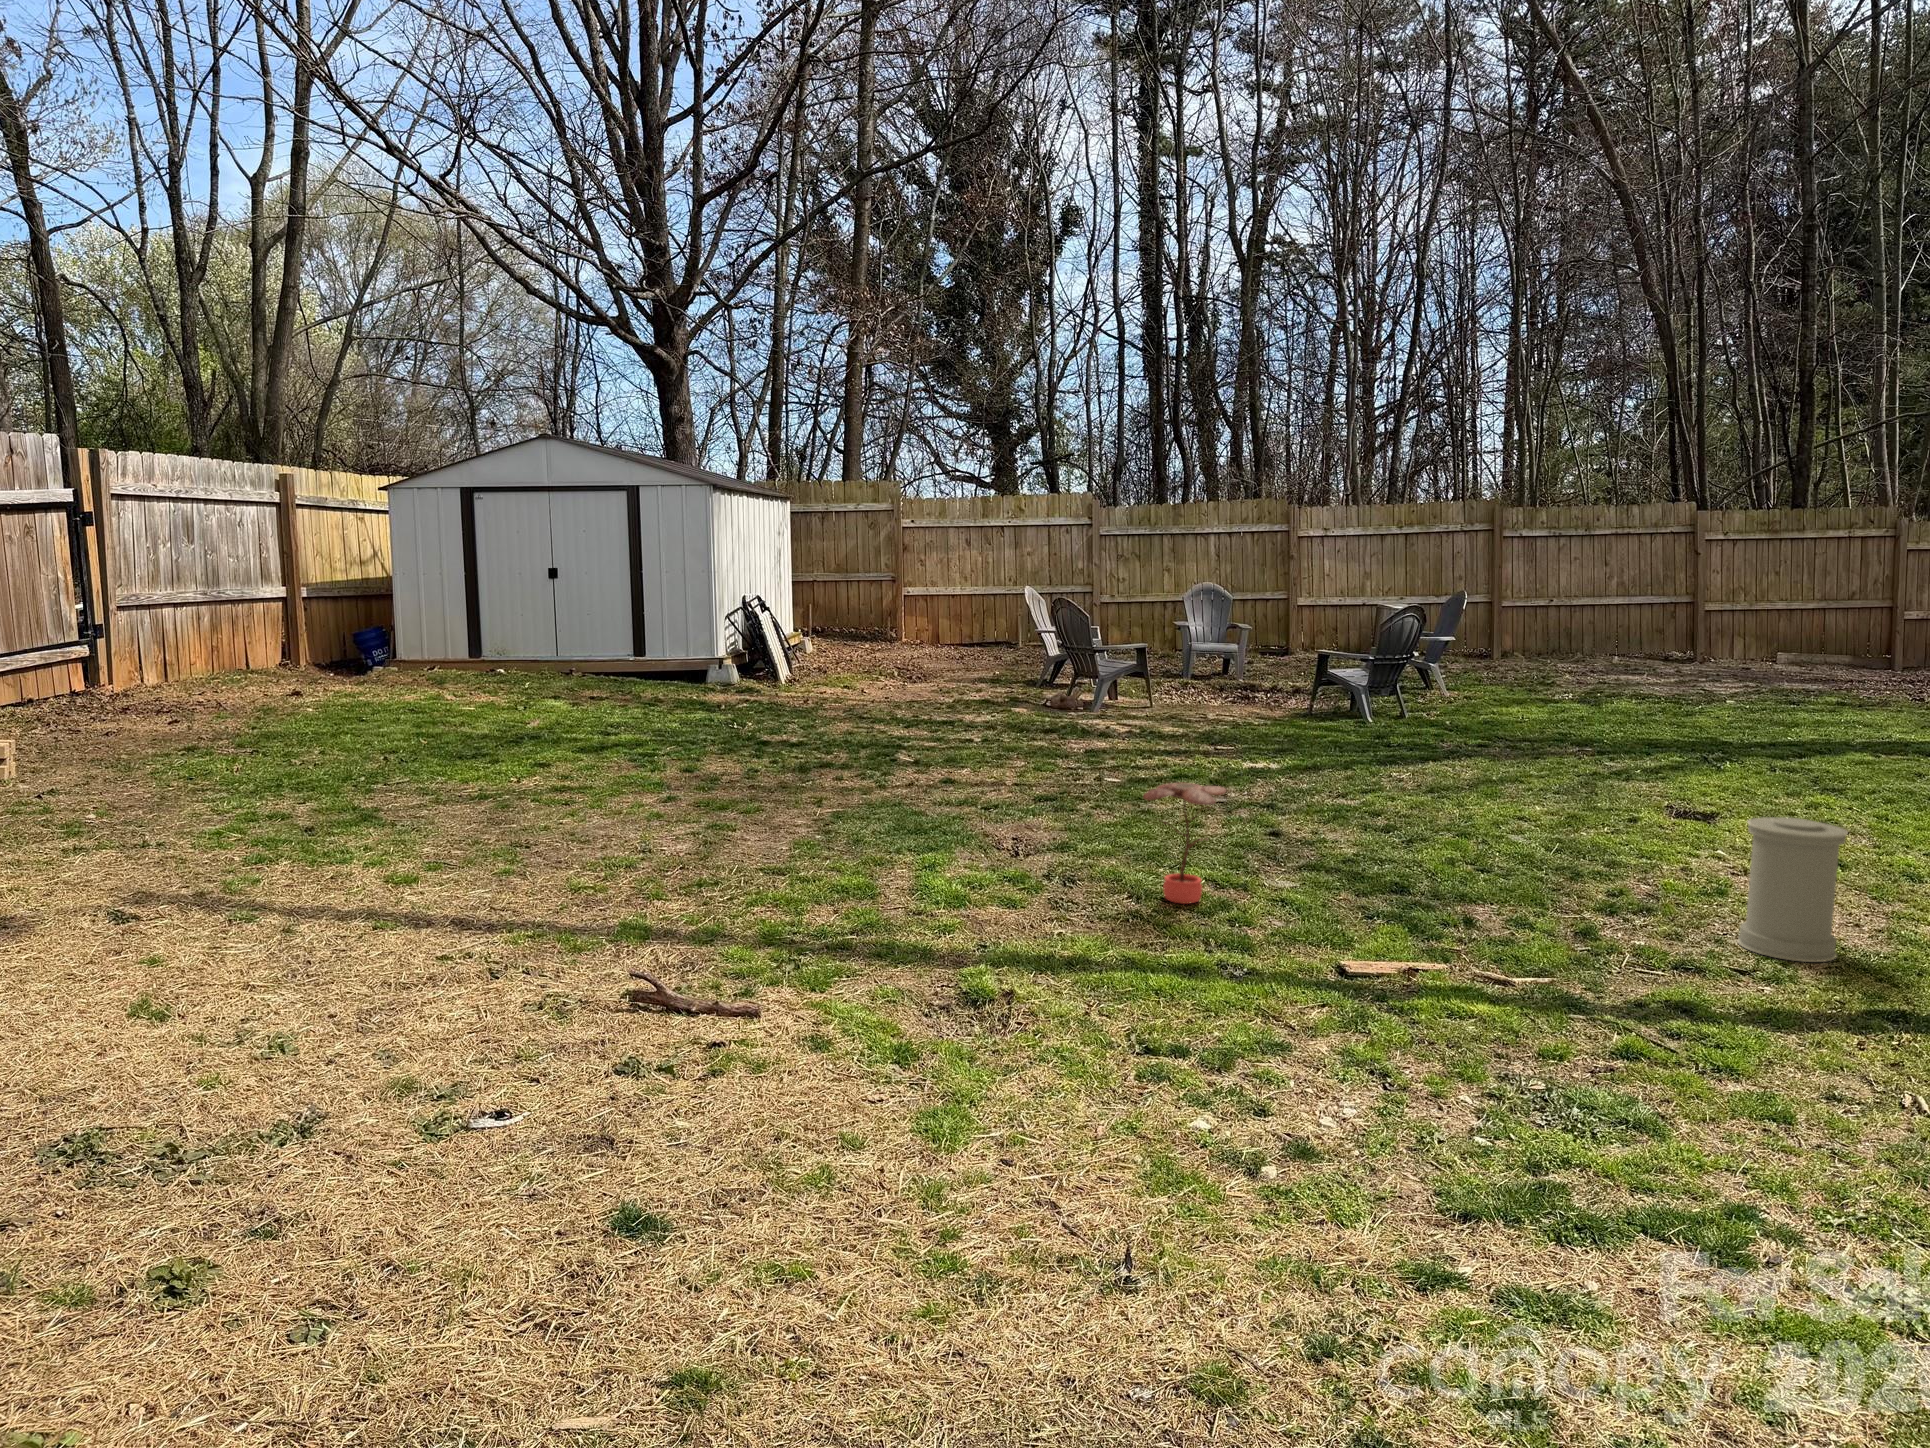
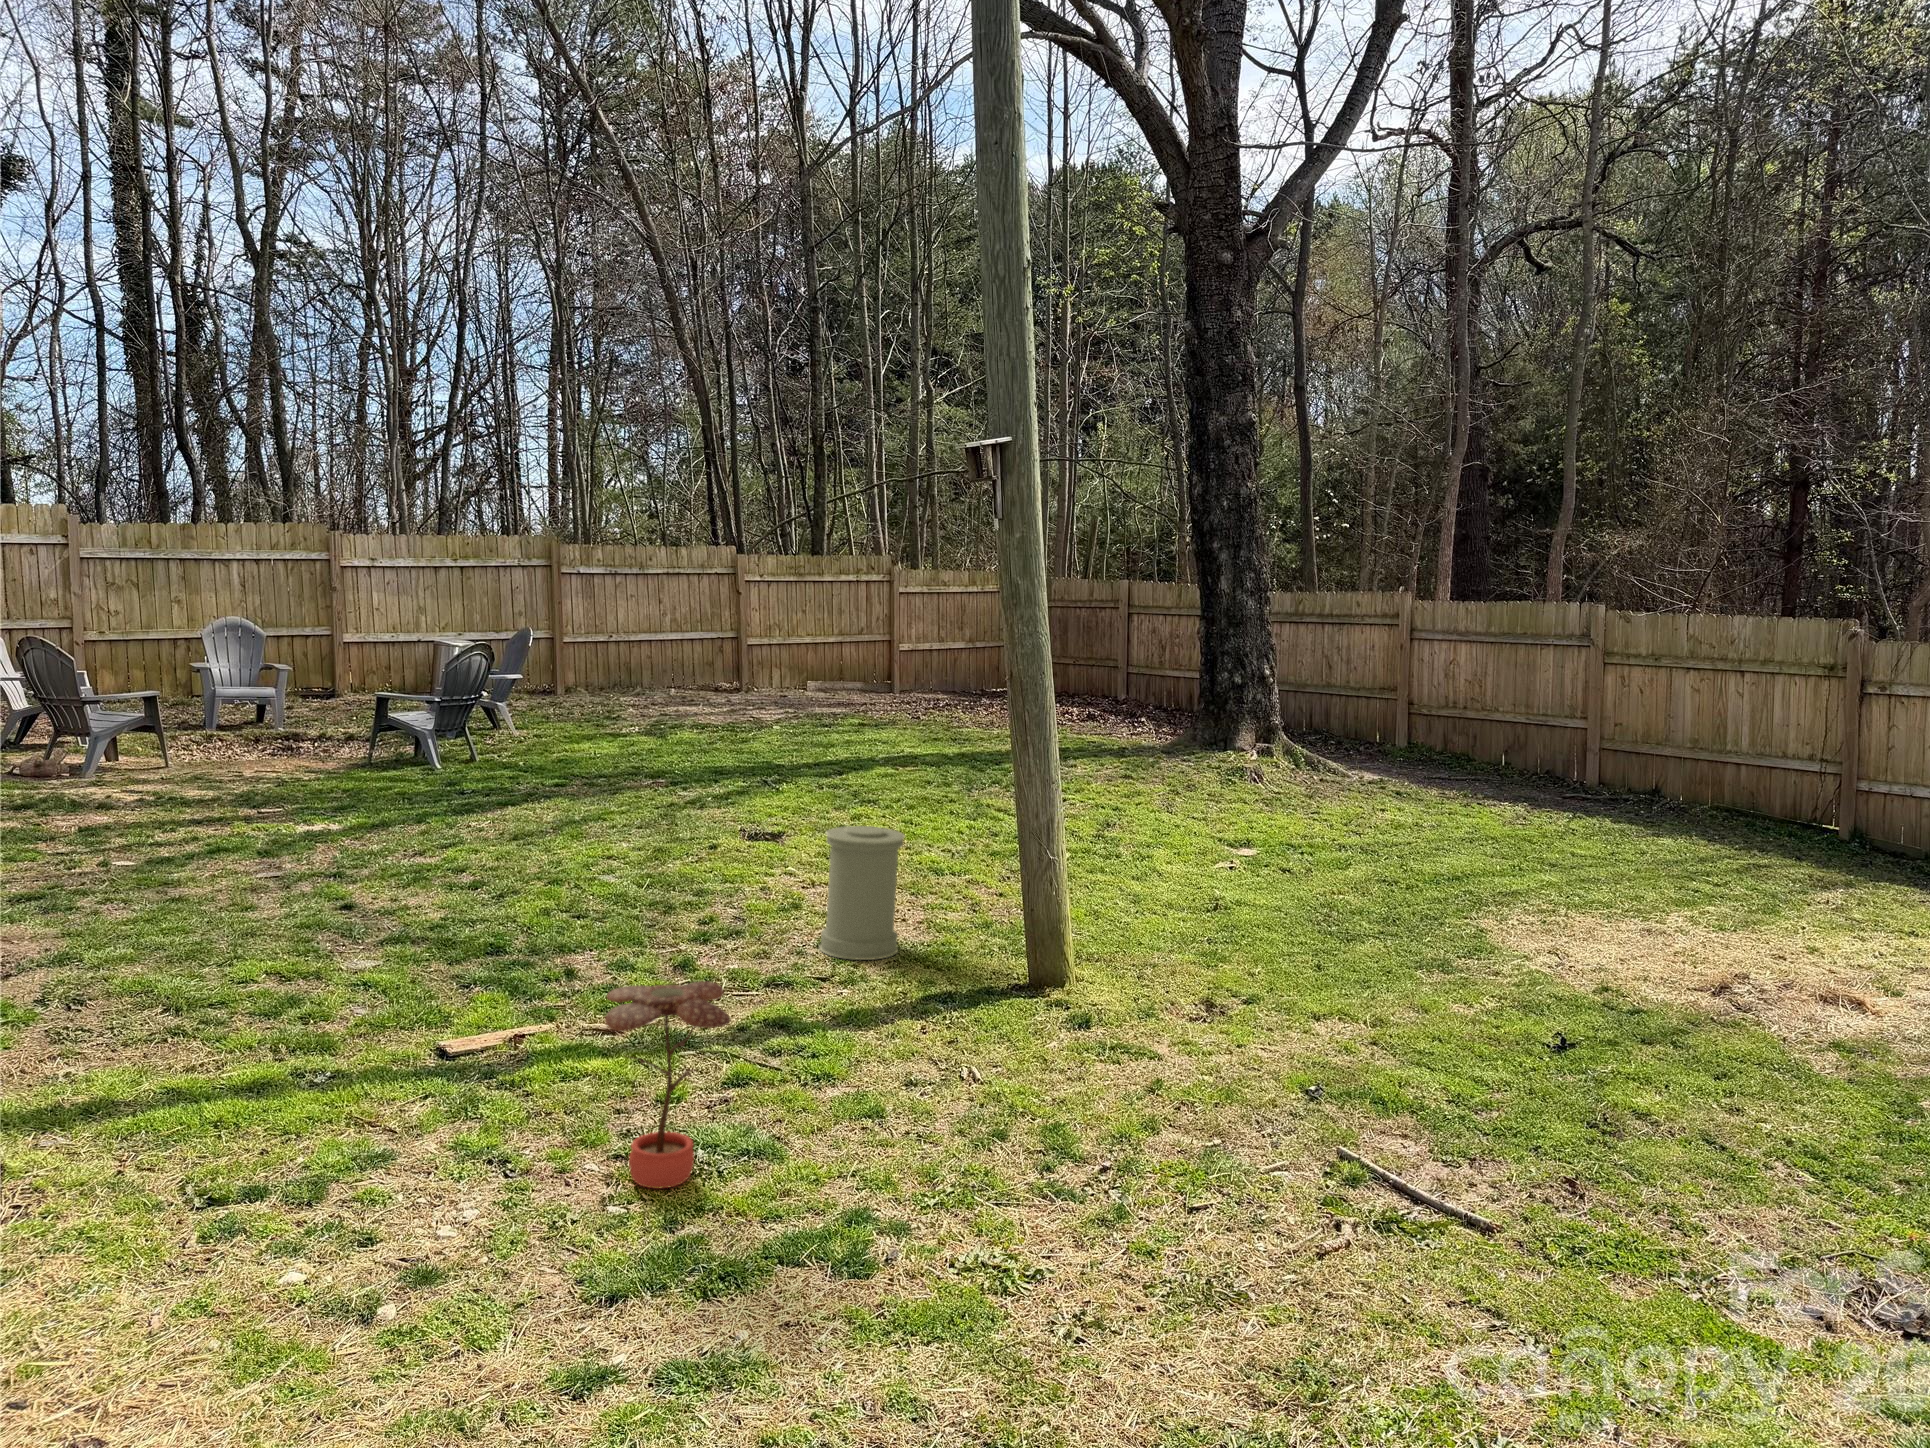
potted plant: present [1143,783,1226,904] -> present [605,981,730,1188]

